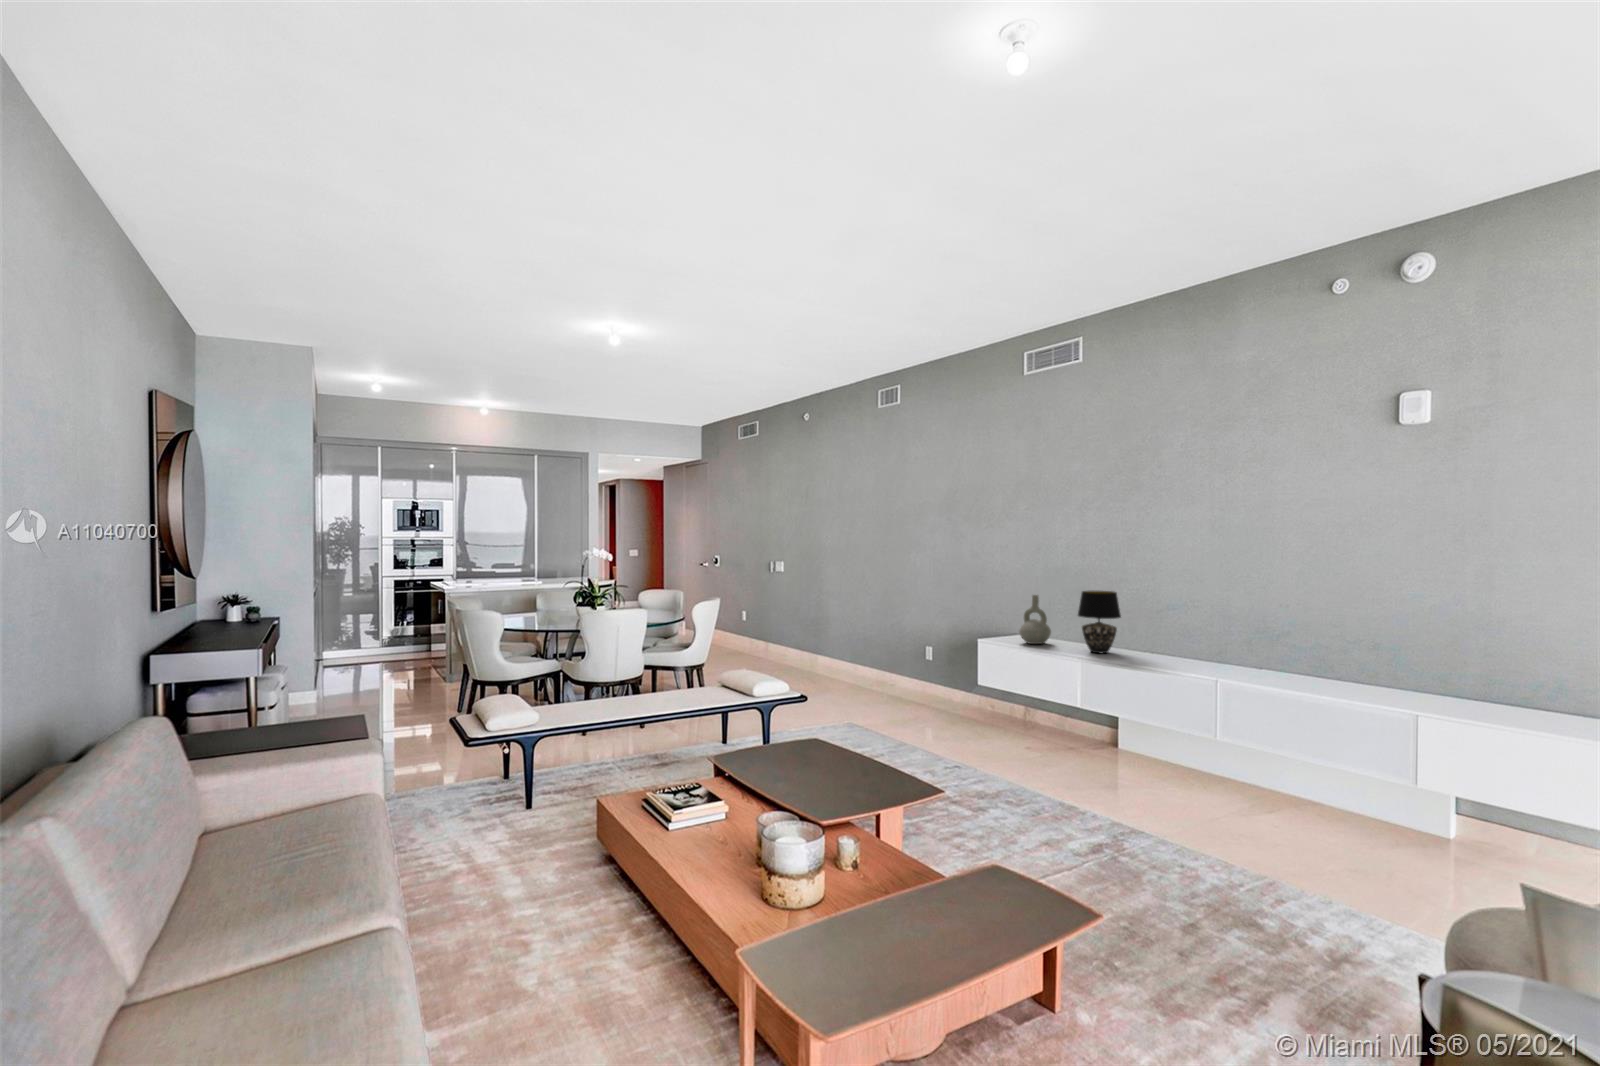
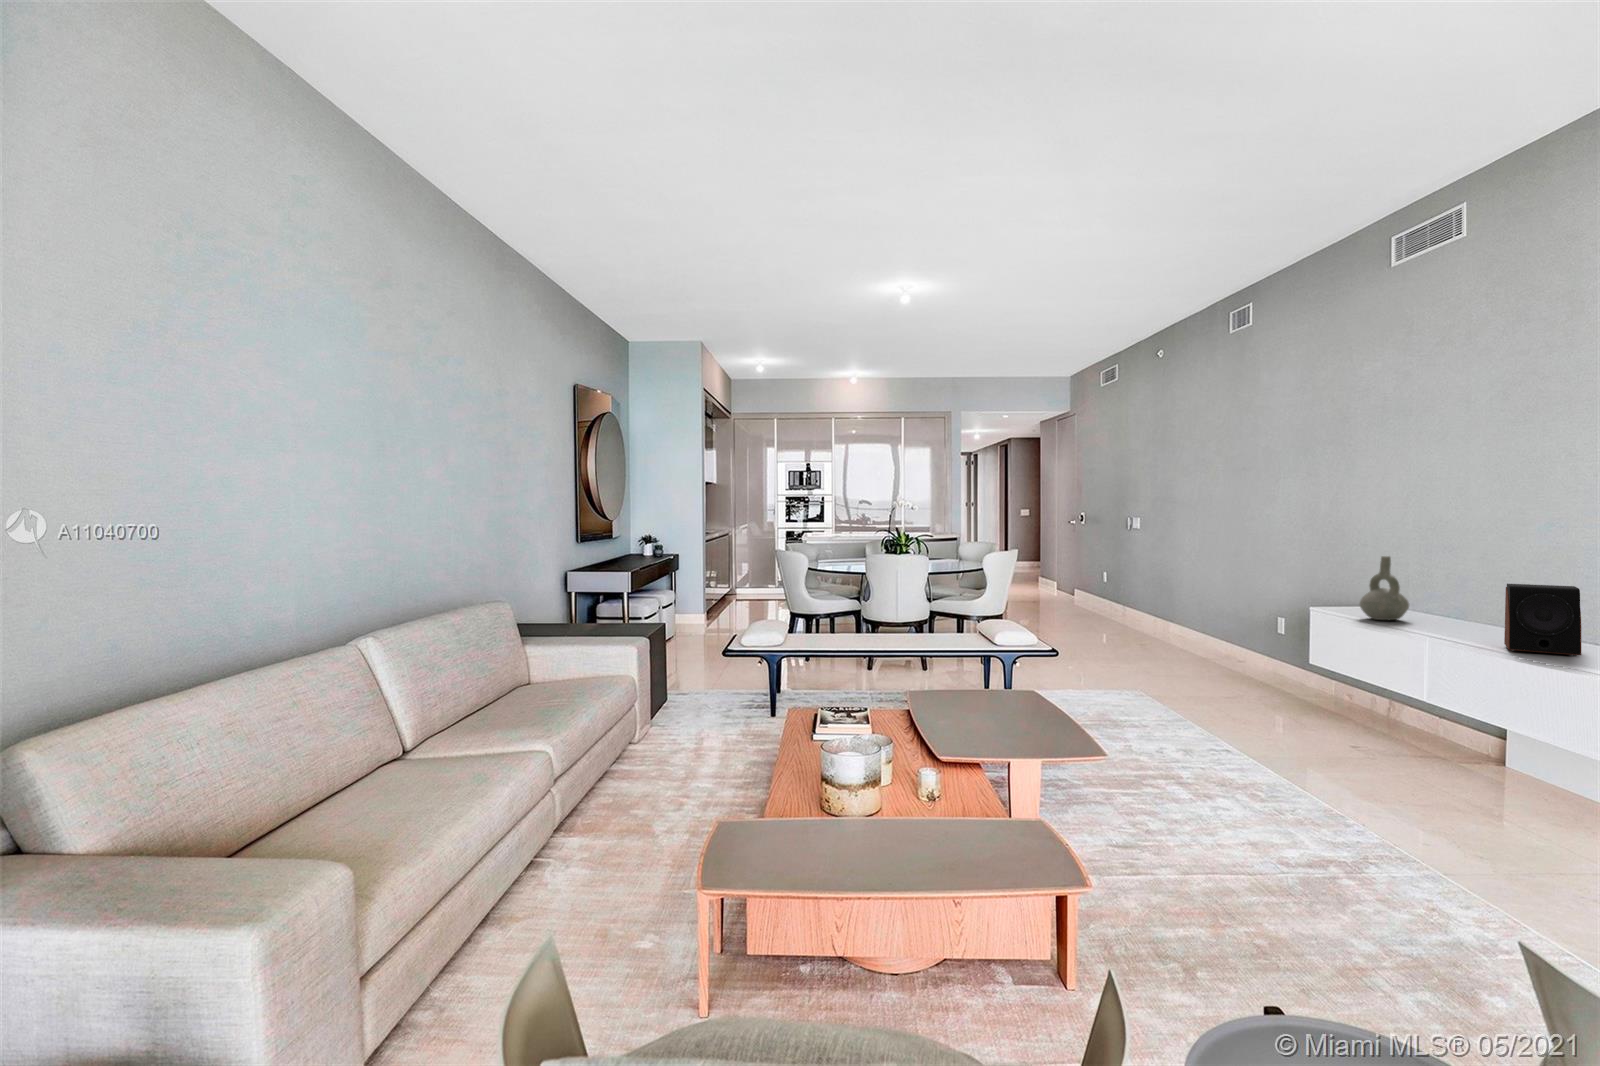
table lamp: present [1078,591,1121,654] -> none [1430,551,1504,637]
speaker: none [1132,614,1180,663] -> present [1504,584,1581,656]

